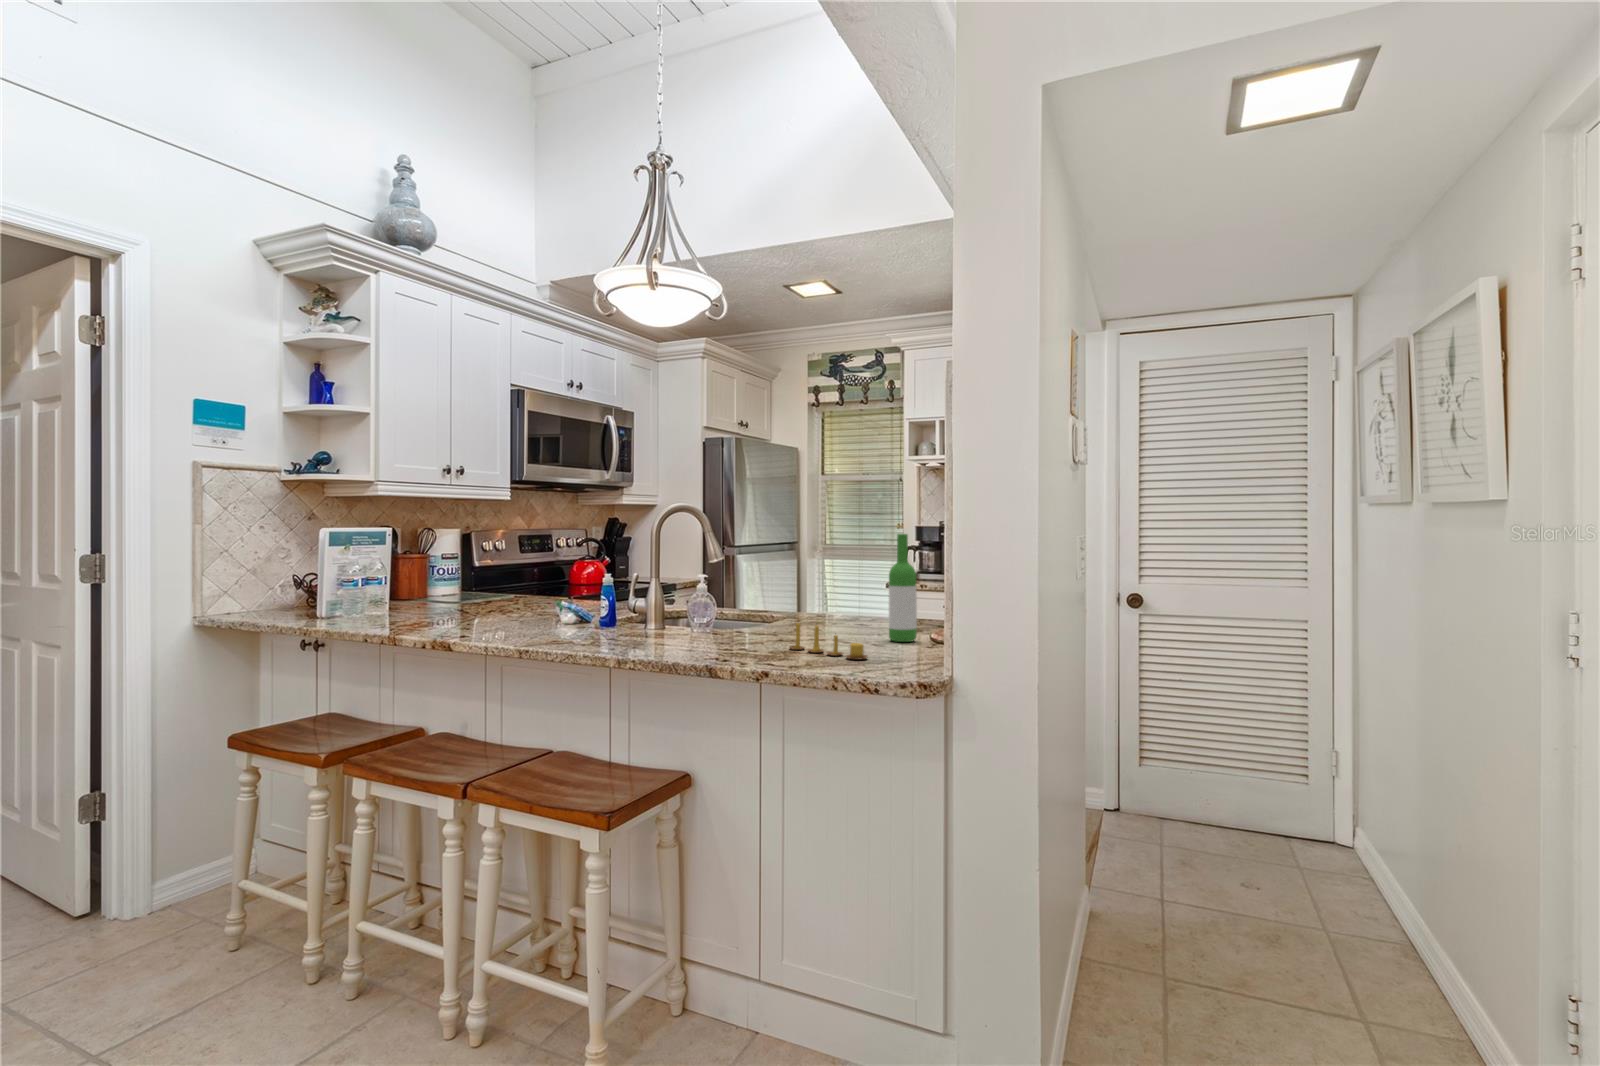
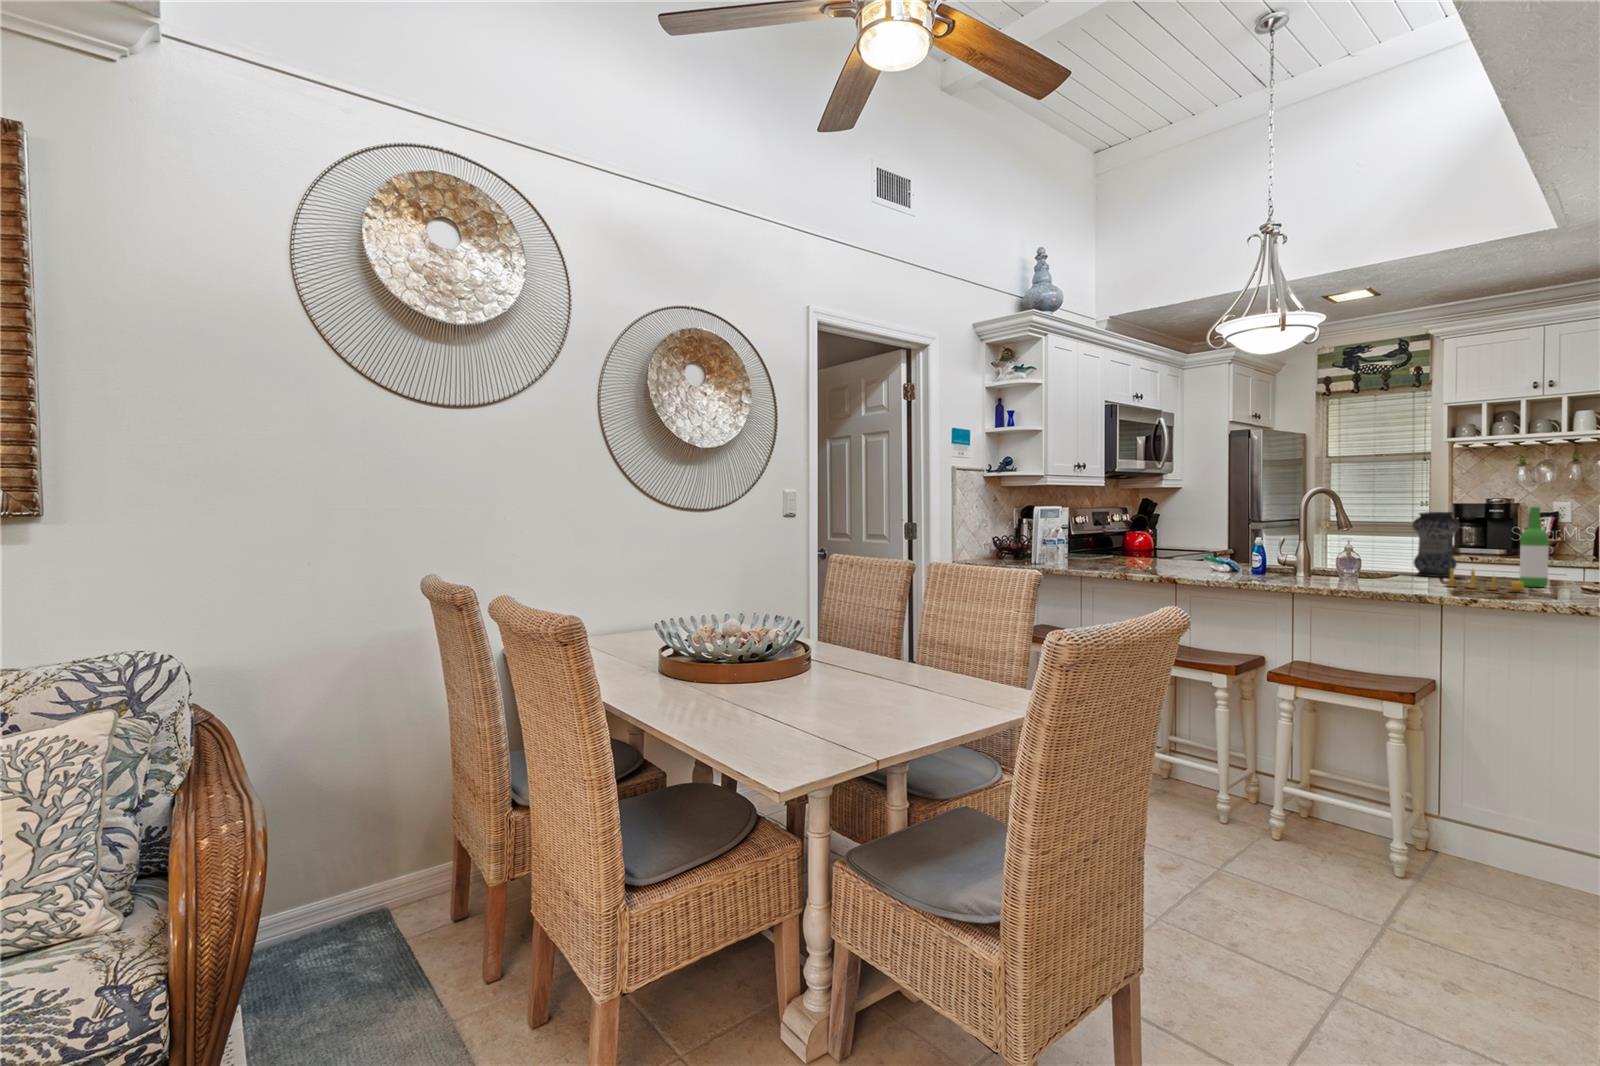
vase: none [808,539,855,624] -> present [1413,512,1460,577]

